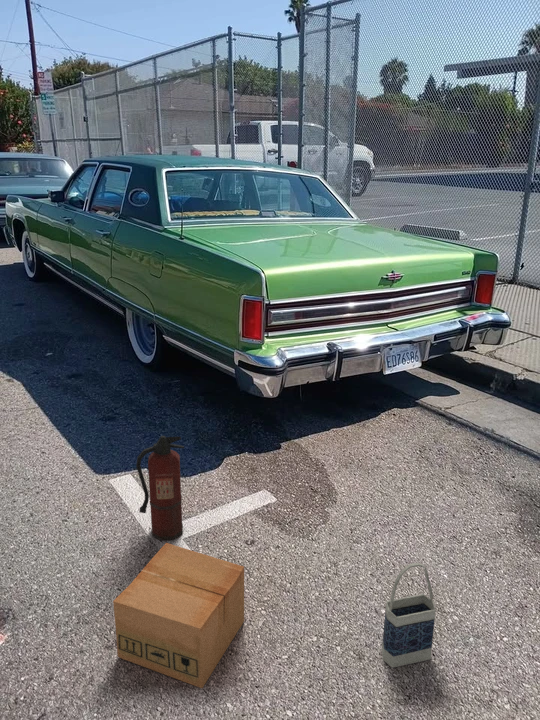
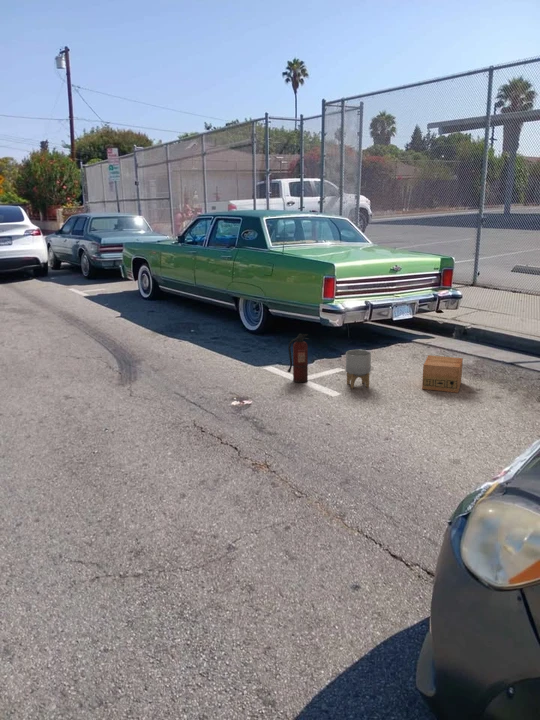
planter: none [261,478,318,574] -> present [346,350,371,389]
cardboard box: present [113,543,244,688] -> present [422,355,463,393]
bag: present [382,563,436,668] -> none [402,361,422,404]

